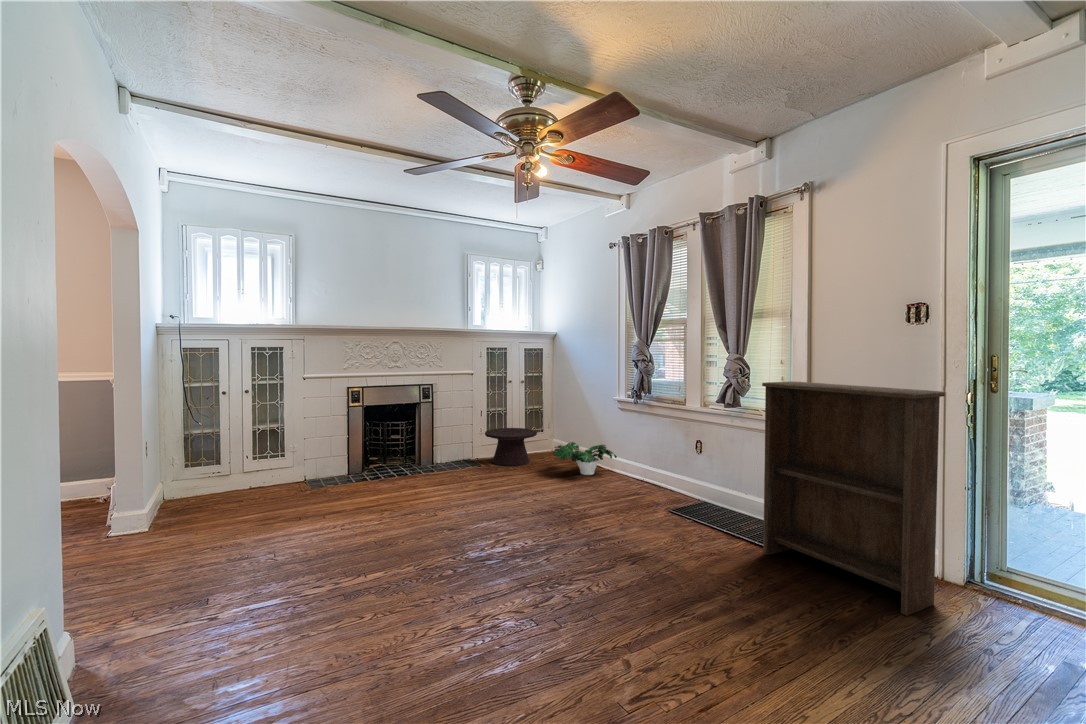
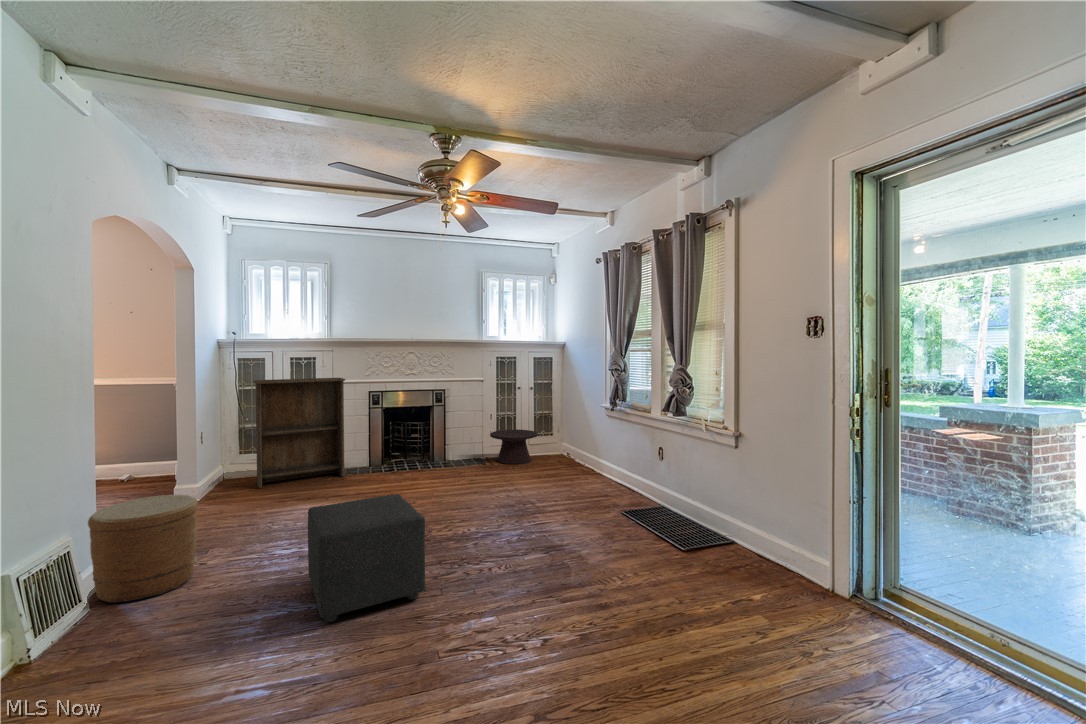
bookshelf: present [762,381,945,616] -> present [254,378,345,488]
potted plant: present [553,442,617,475] -> none [542,444,598,475]
ottoman: none [385,505,544,670] -> present [308,494,425,622]
woven basket: none [74,522,222,679] -> present [88,495,198,603]

